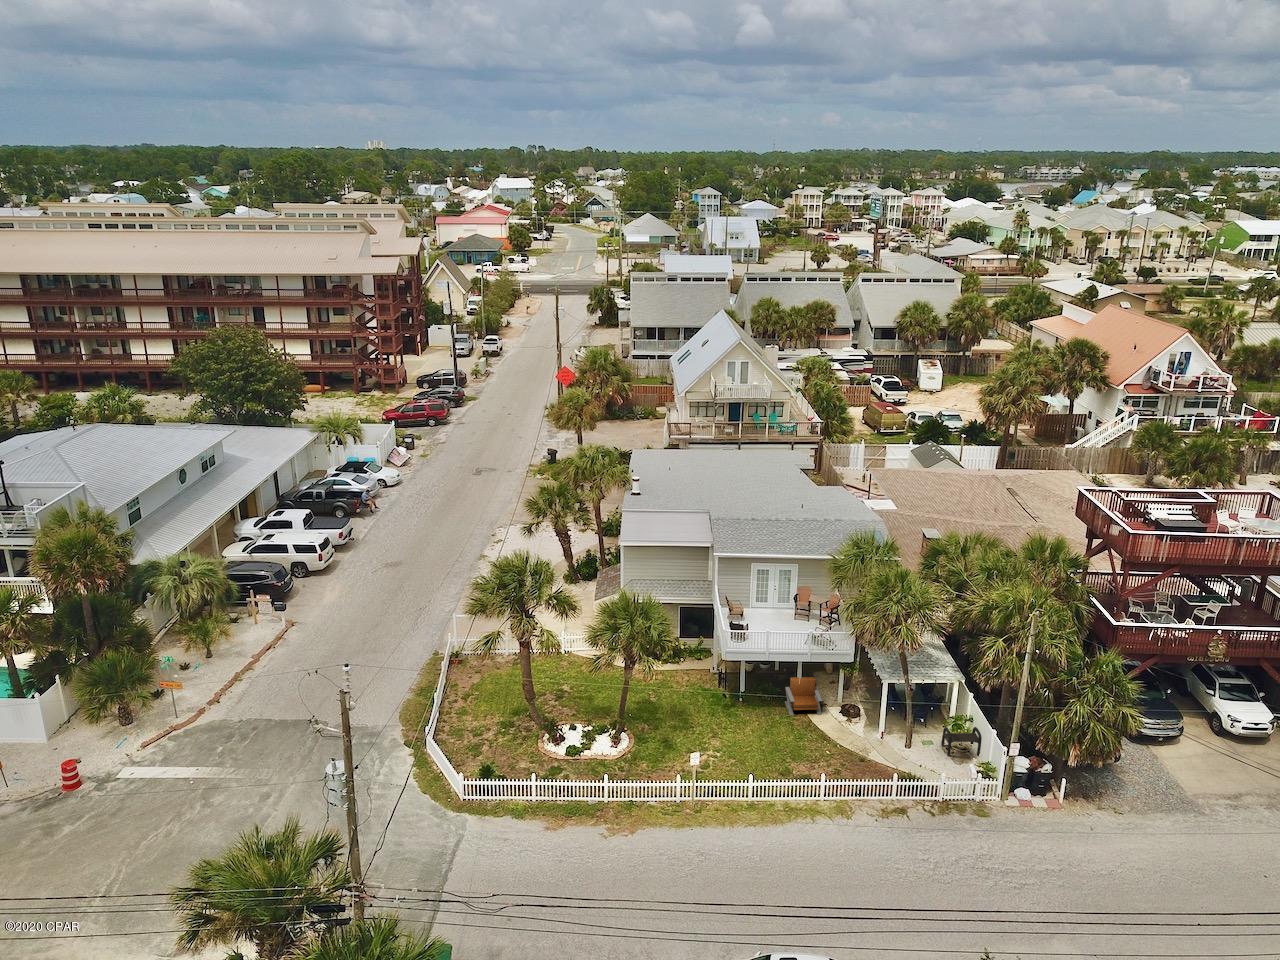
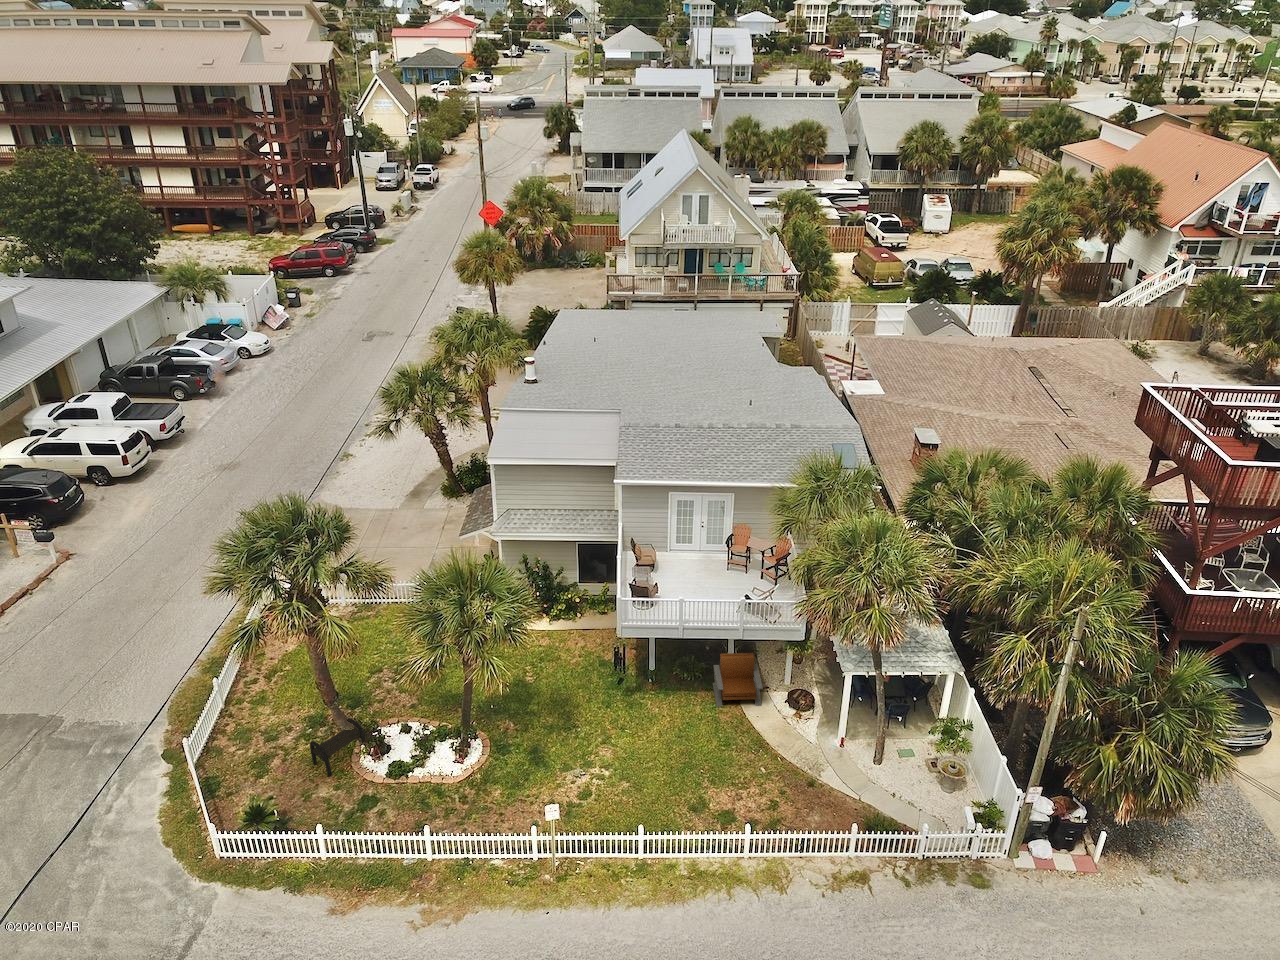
bench: present [941,727,982,756] -> present [310,718,365,777]

